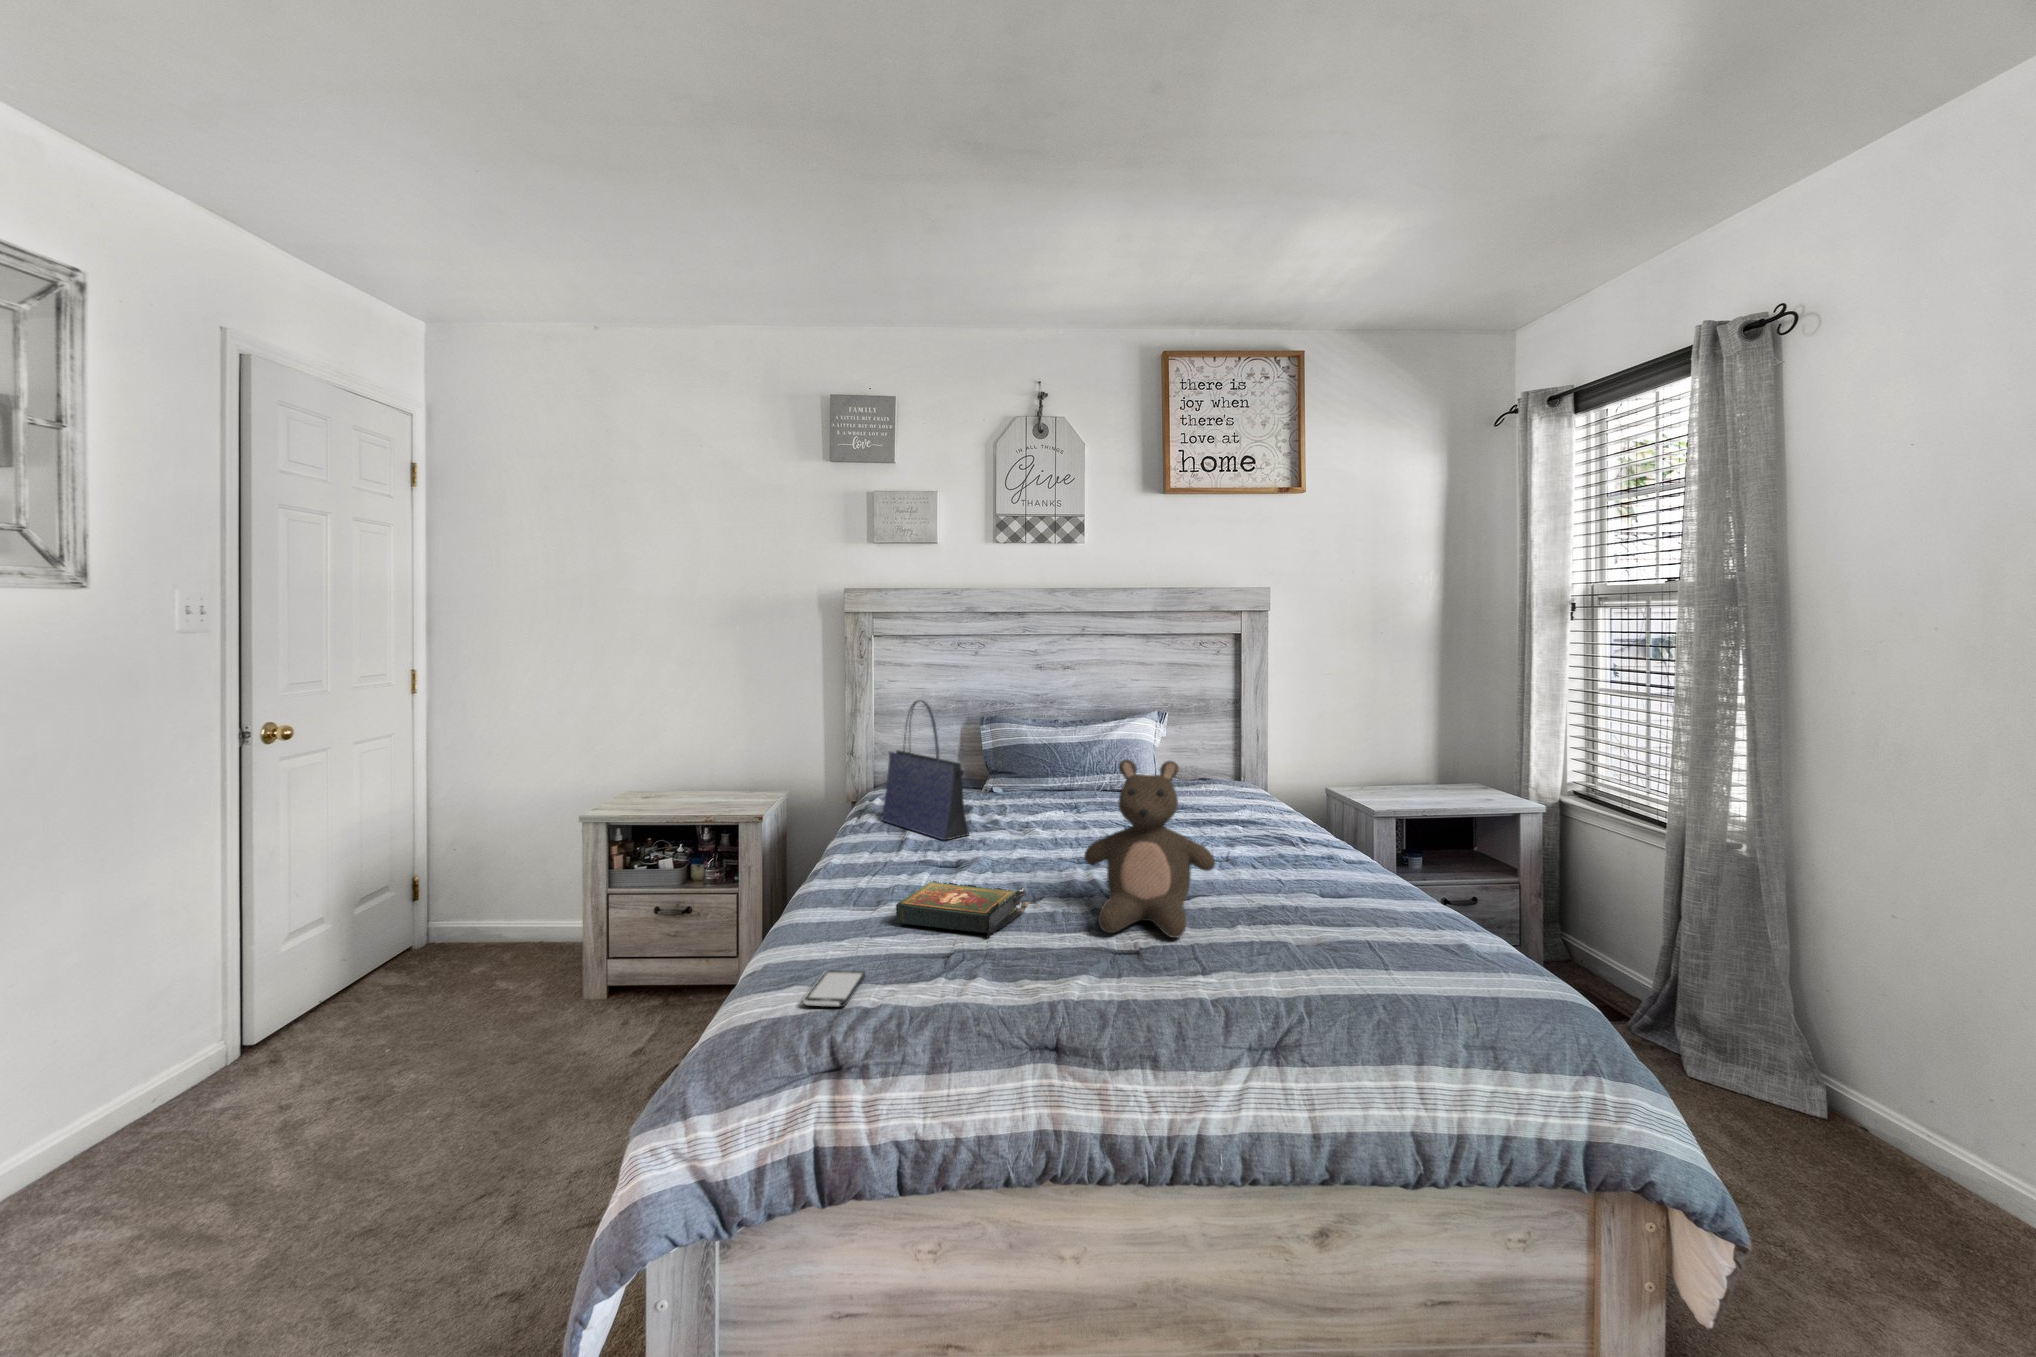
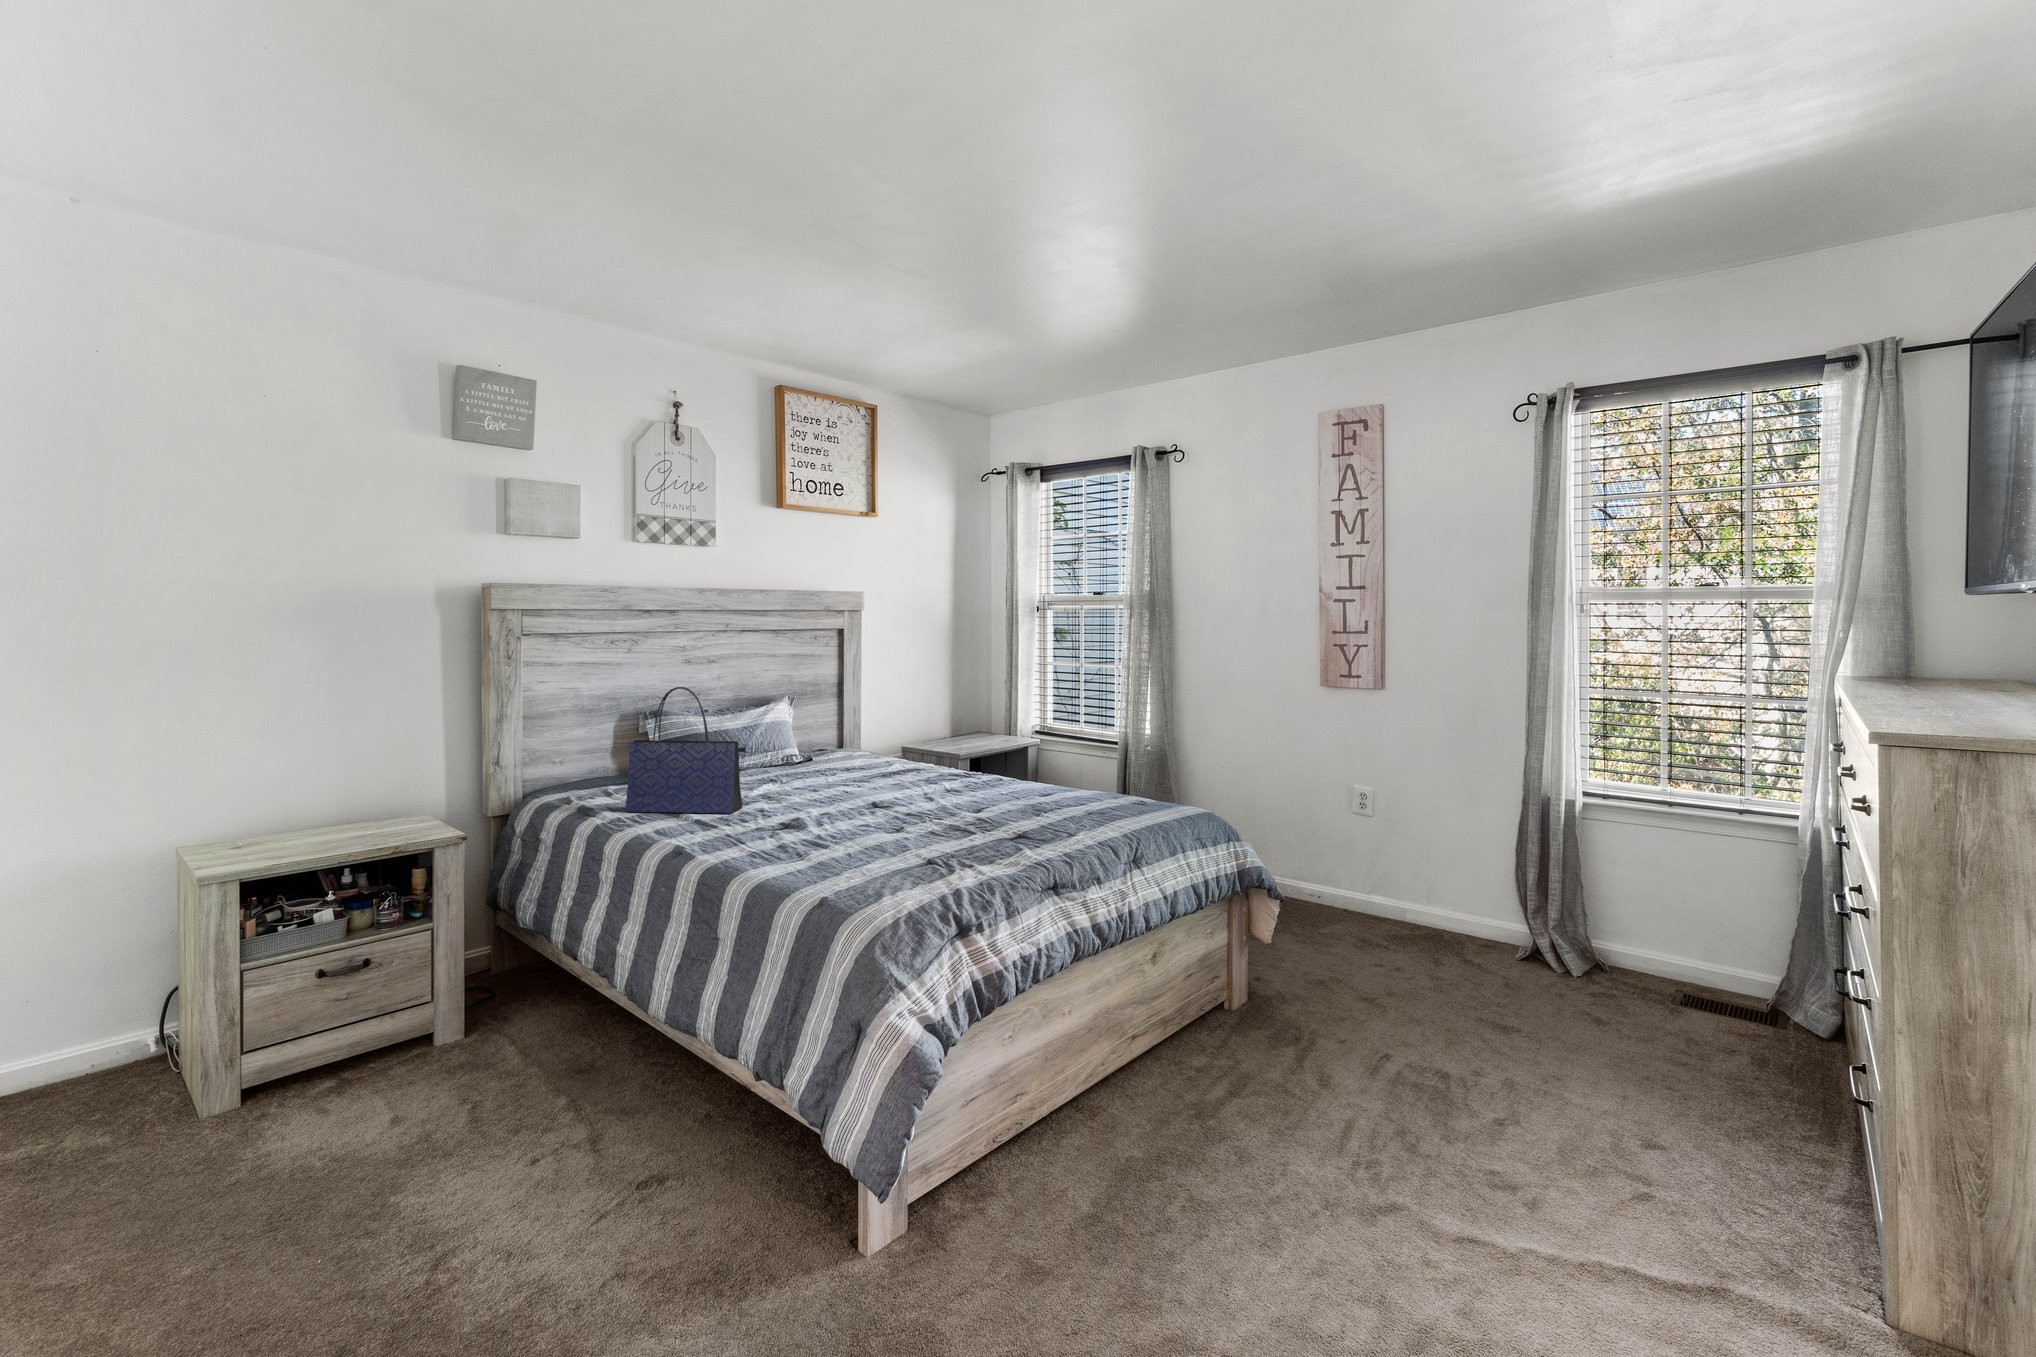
stuffed bear: present [1084,759,1215,938] -> none [947,707,1042,831]
book: present [896,881,1030,938] -> none [831,816,930,856]
smartphone: present [803,970,865,1007] -> none [869,878,929,900]

